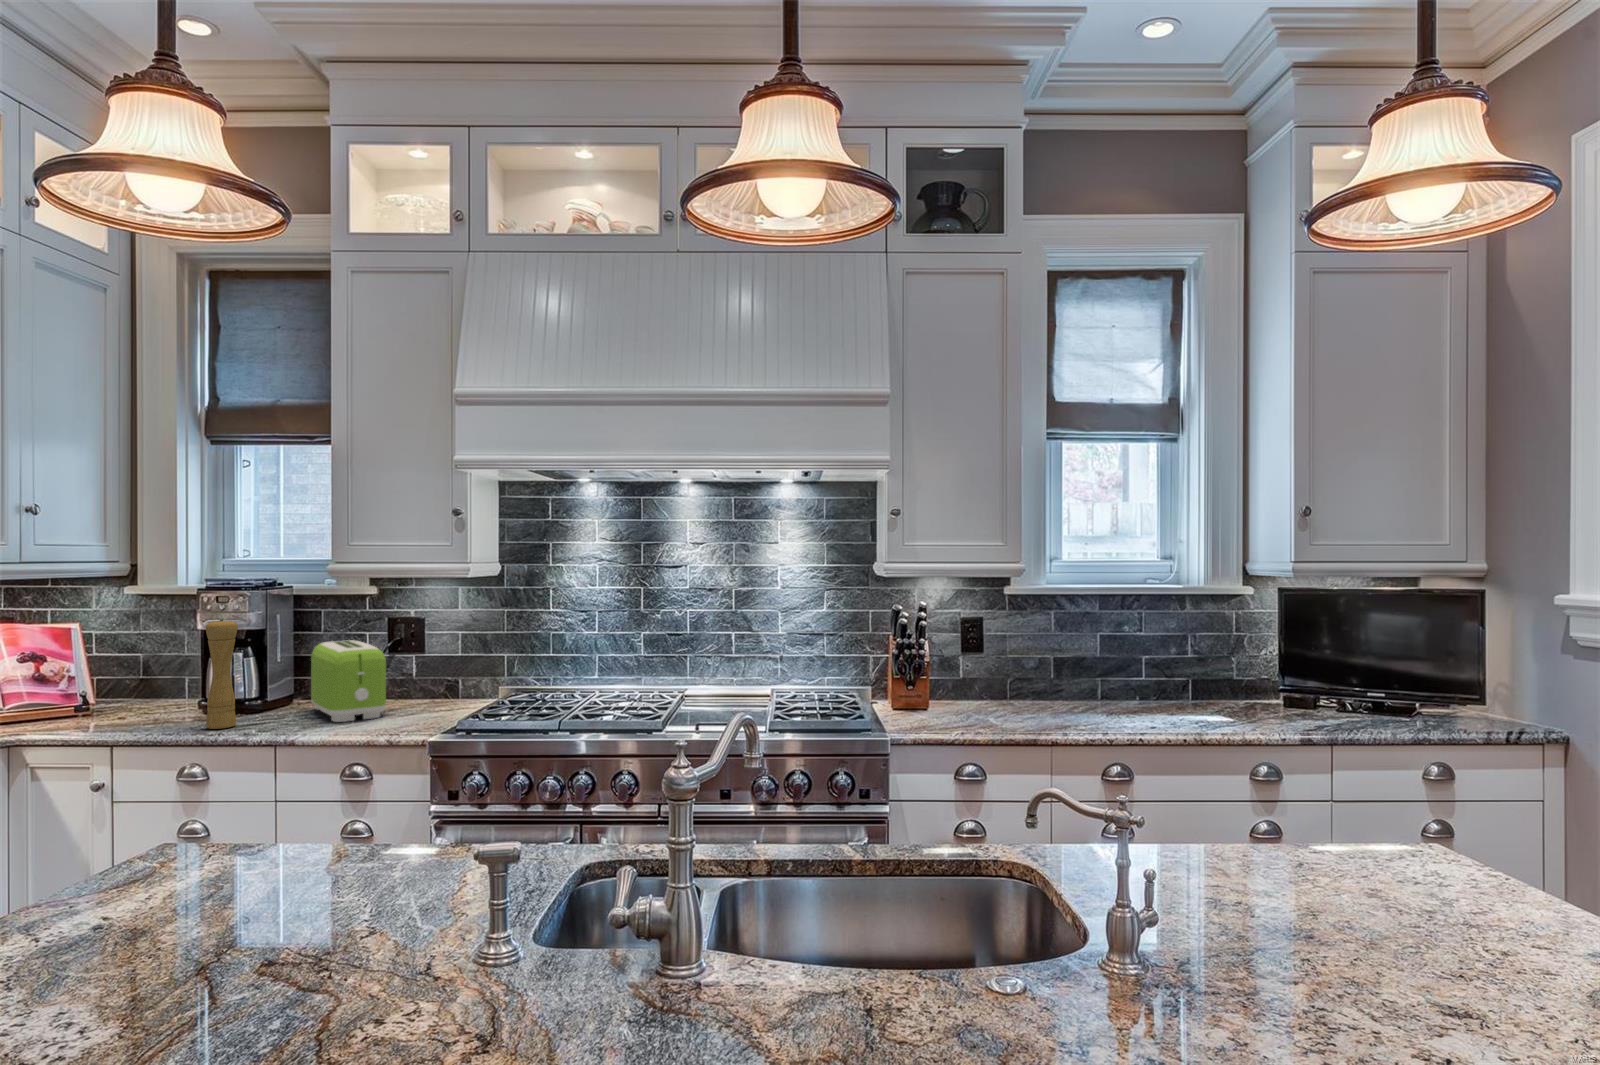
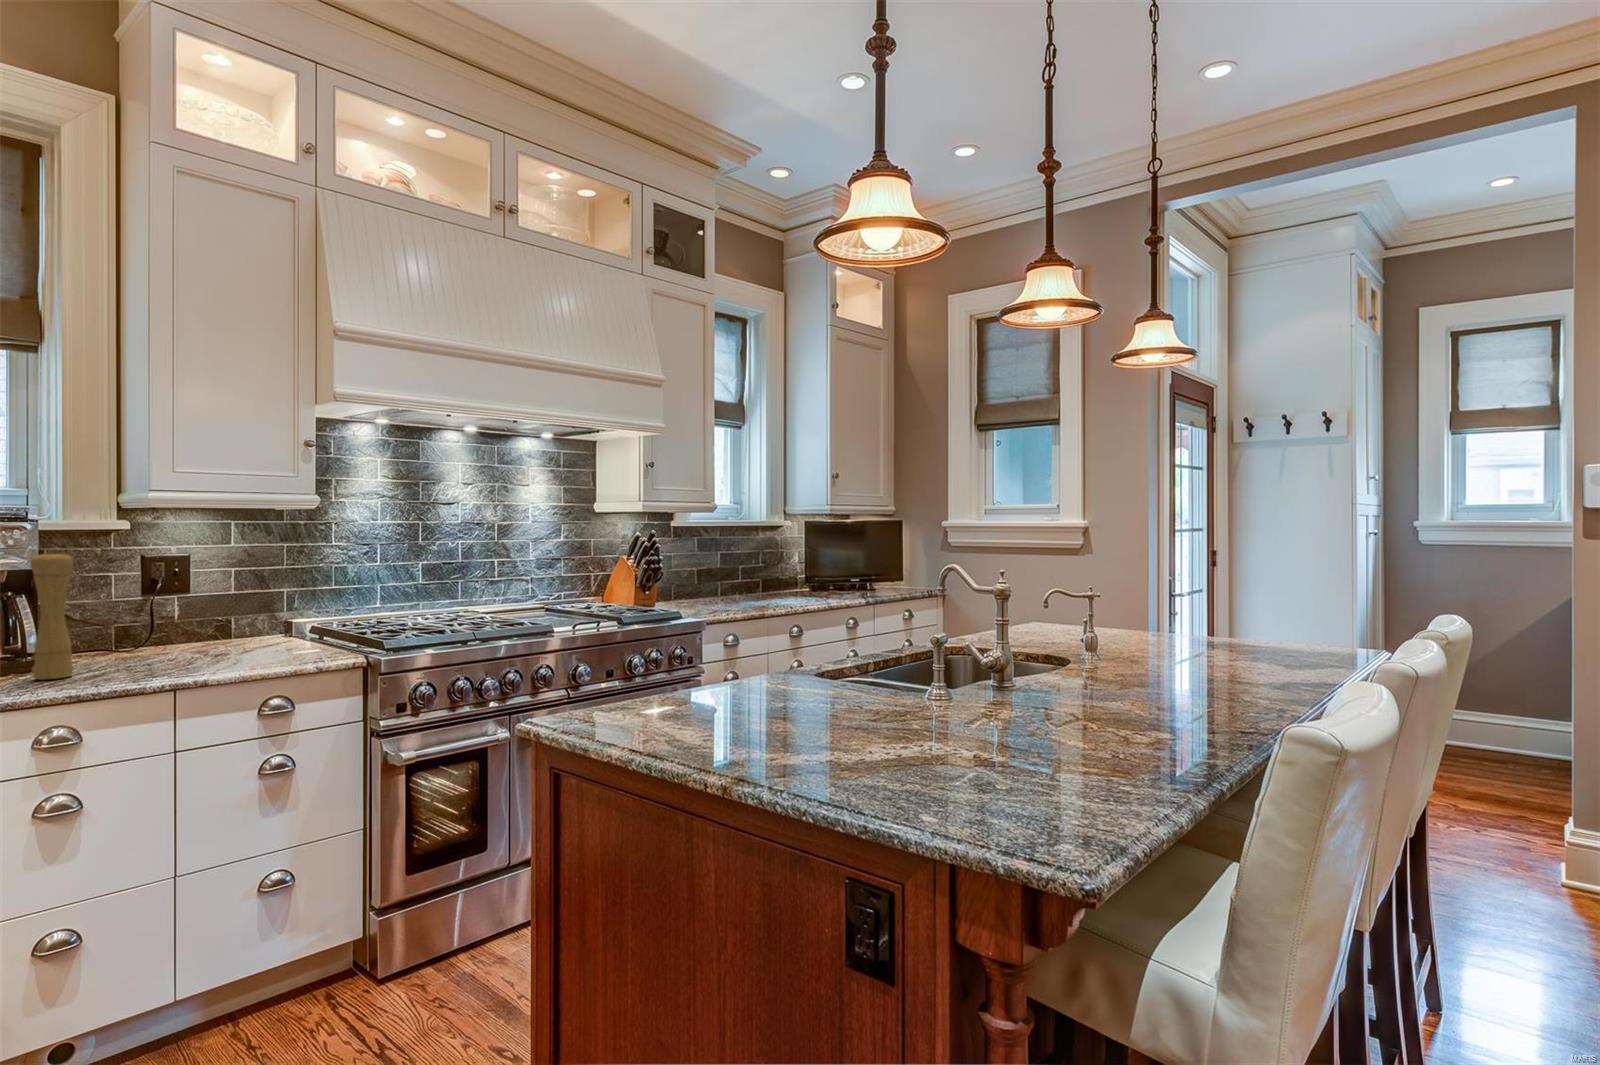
toaster: present [311,640,386,722] -> none [95,580,234,659]

